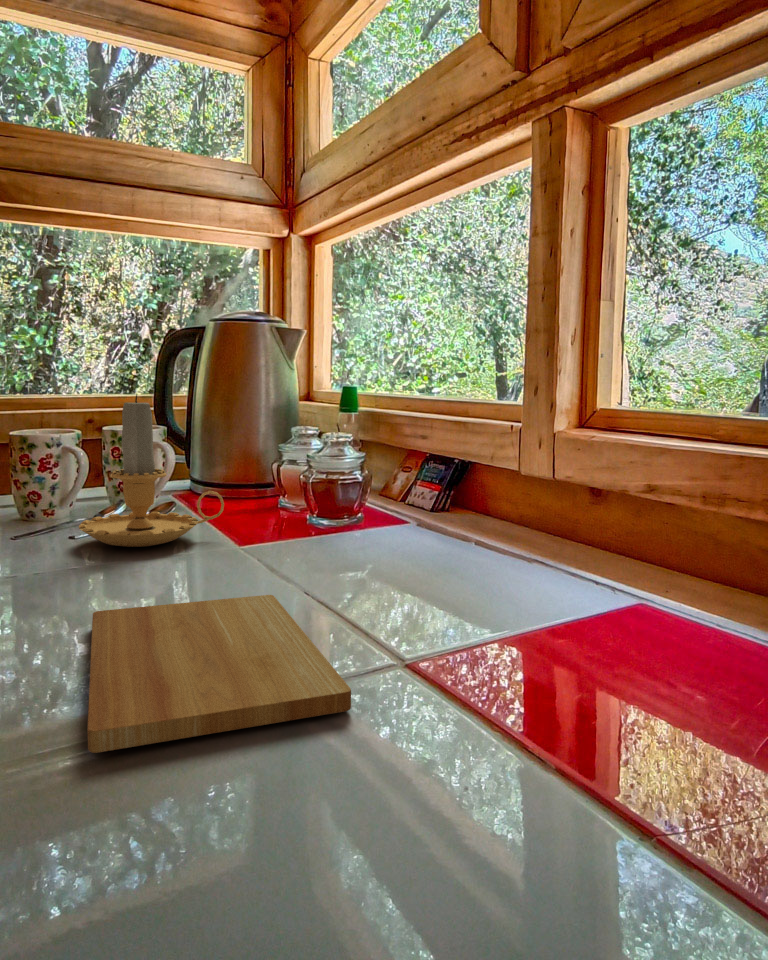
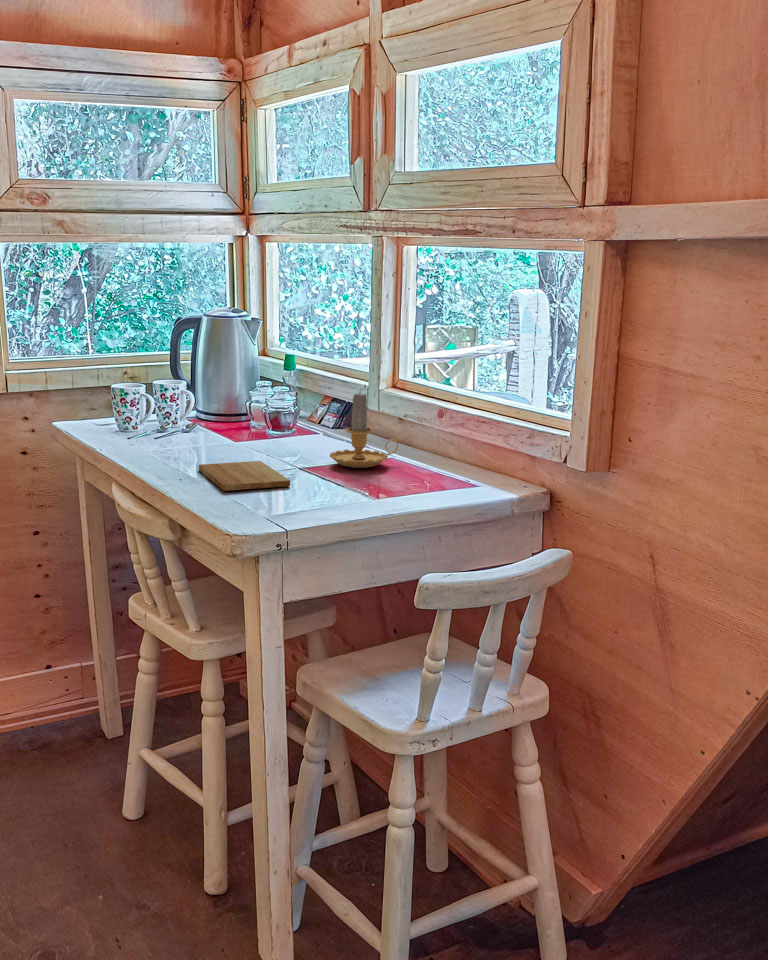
candle: present [79,394,224,547] -> present [330,393,398,468]

